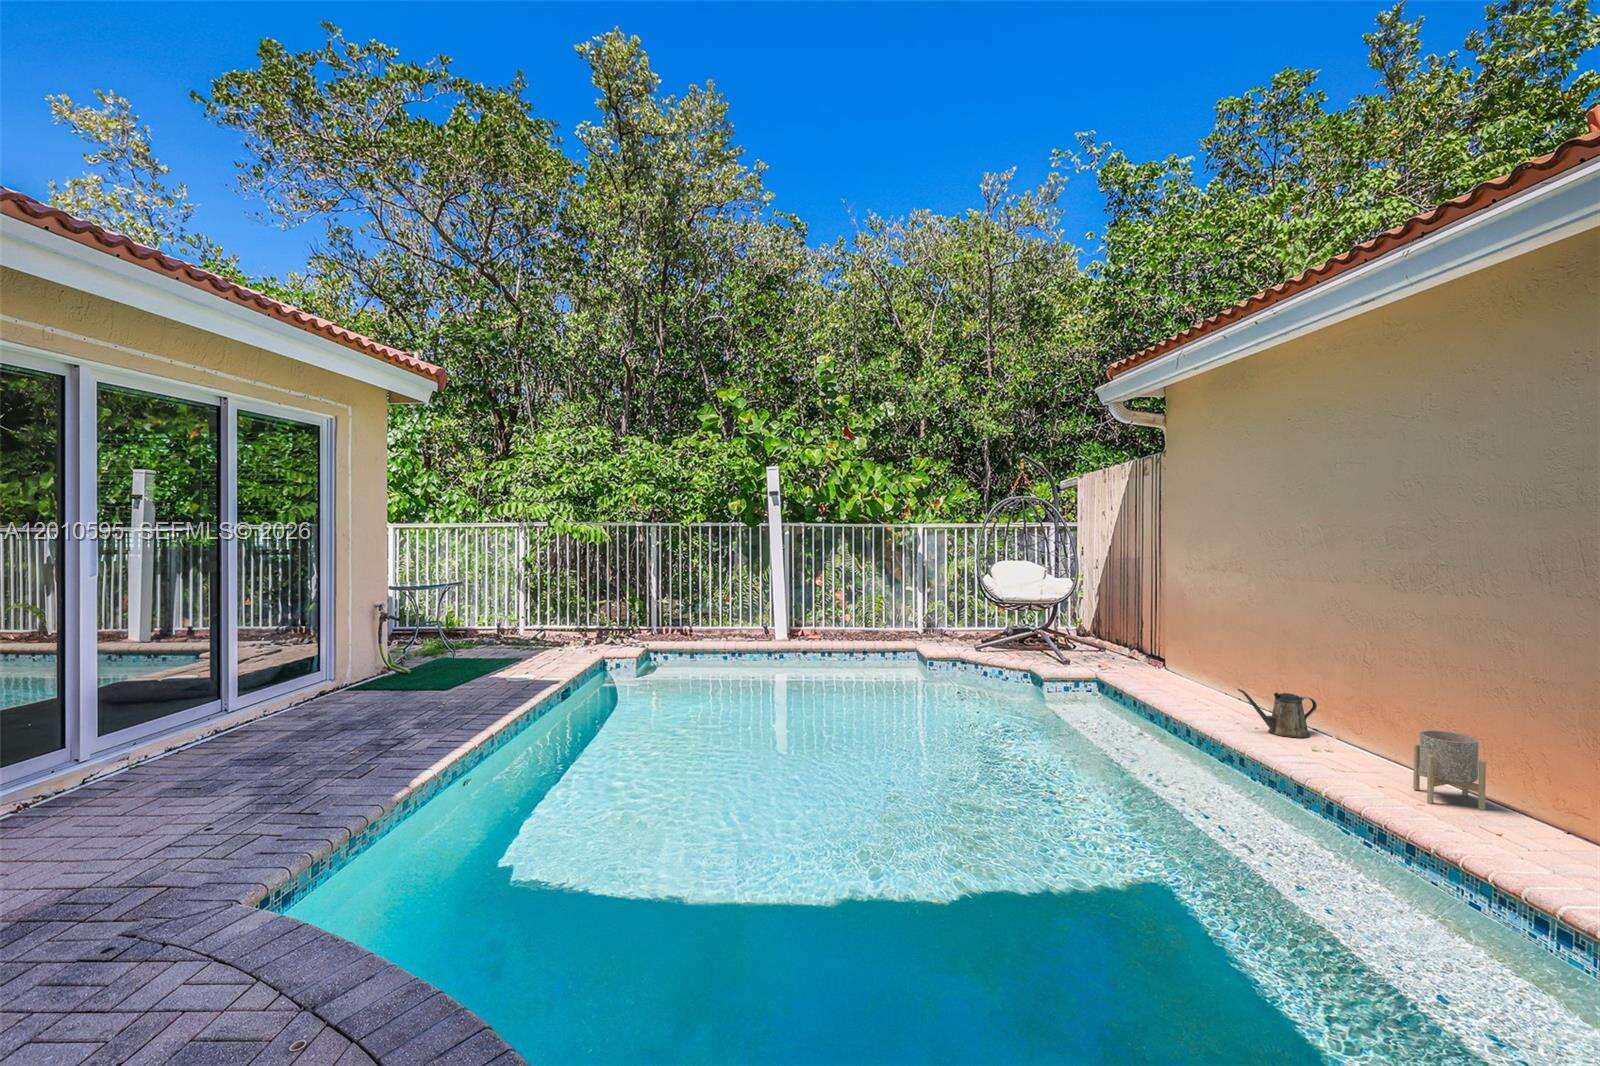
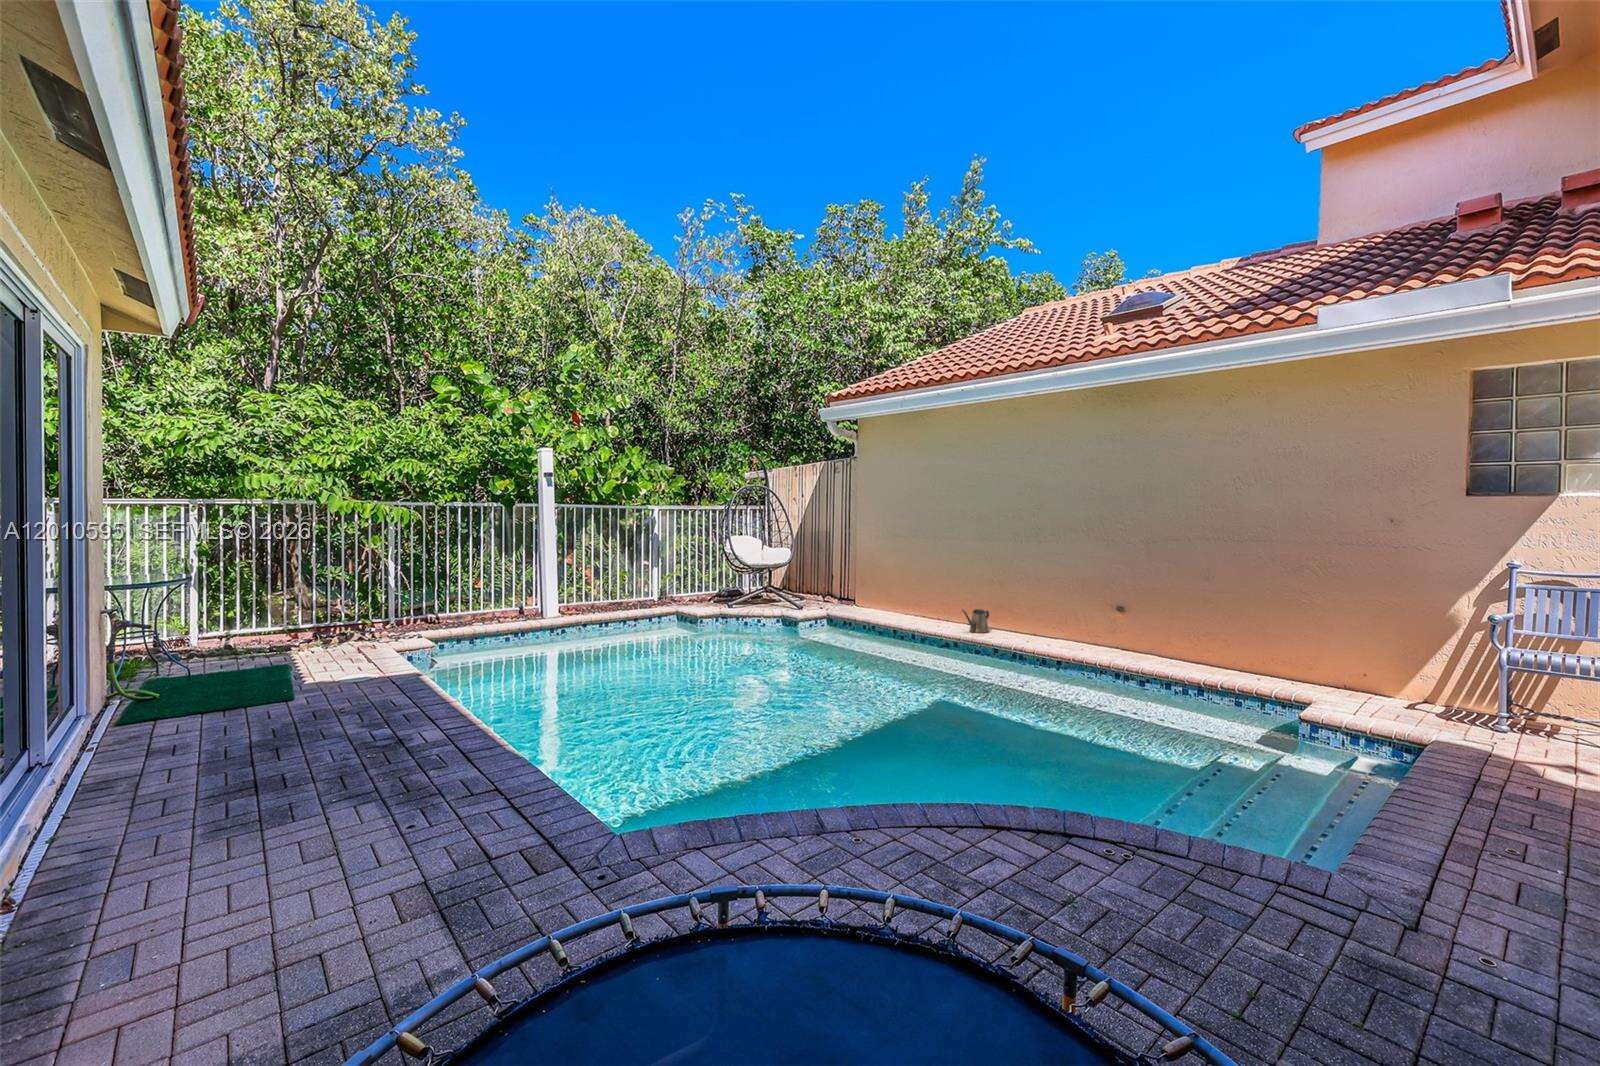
planter: present [1413,730,1486,810] -> none [1061,616,1093,651]

